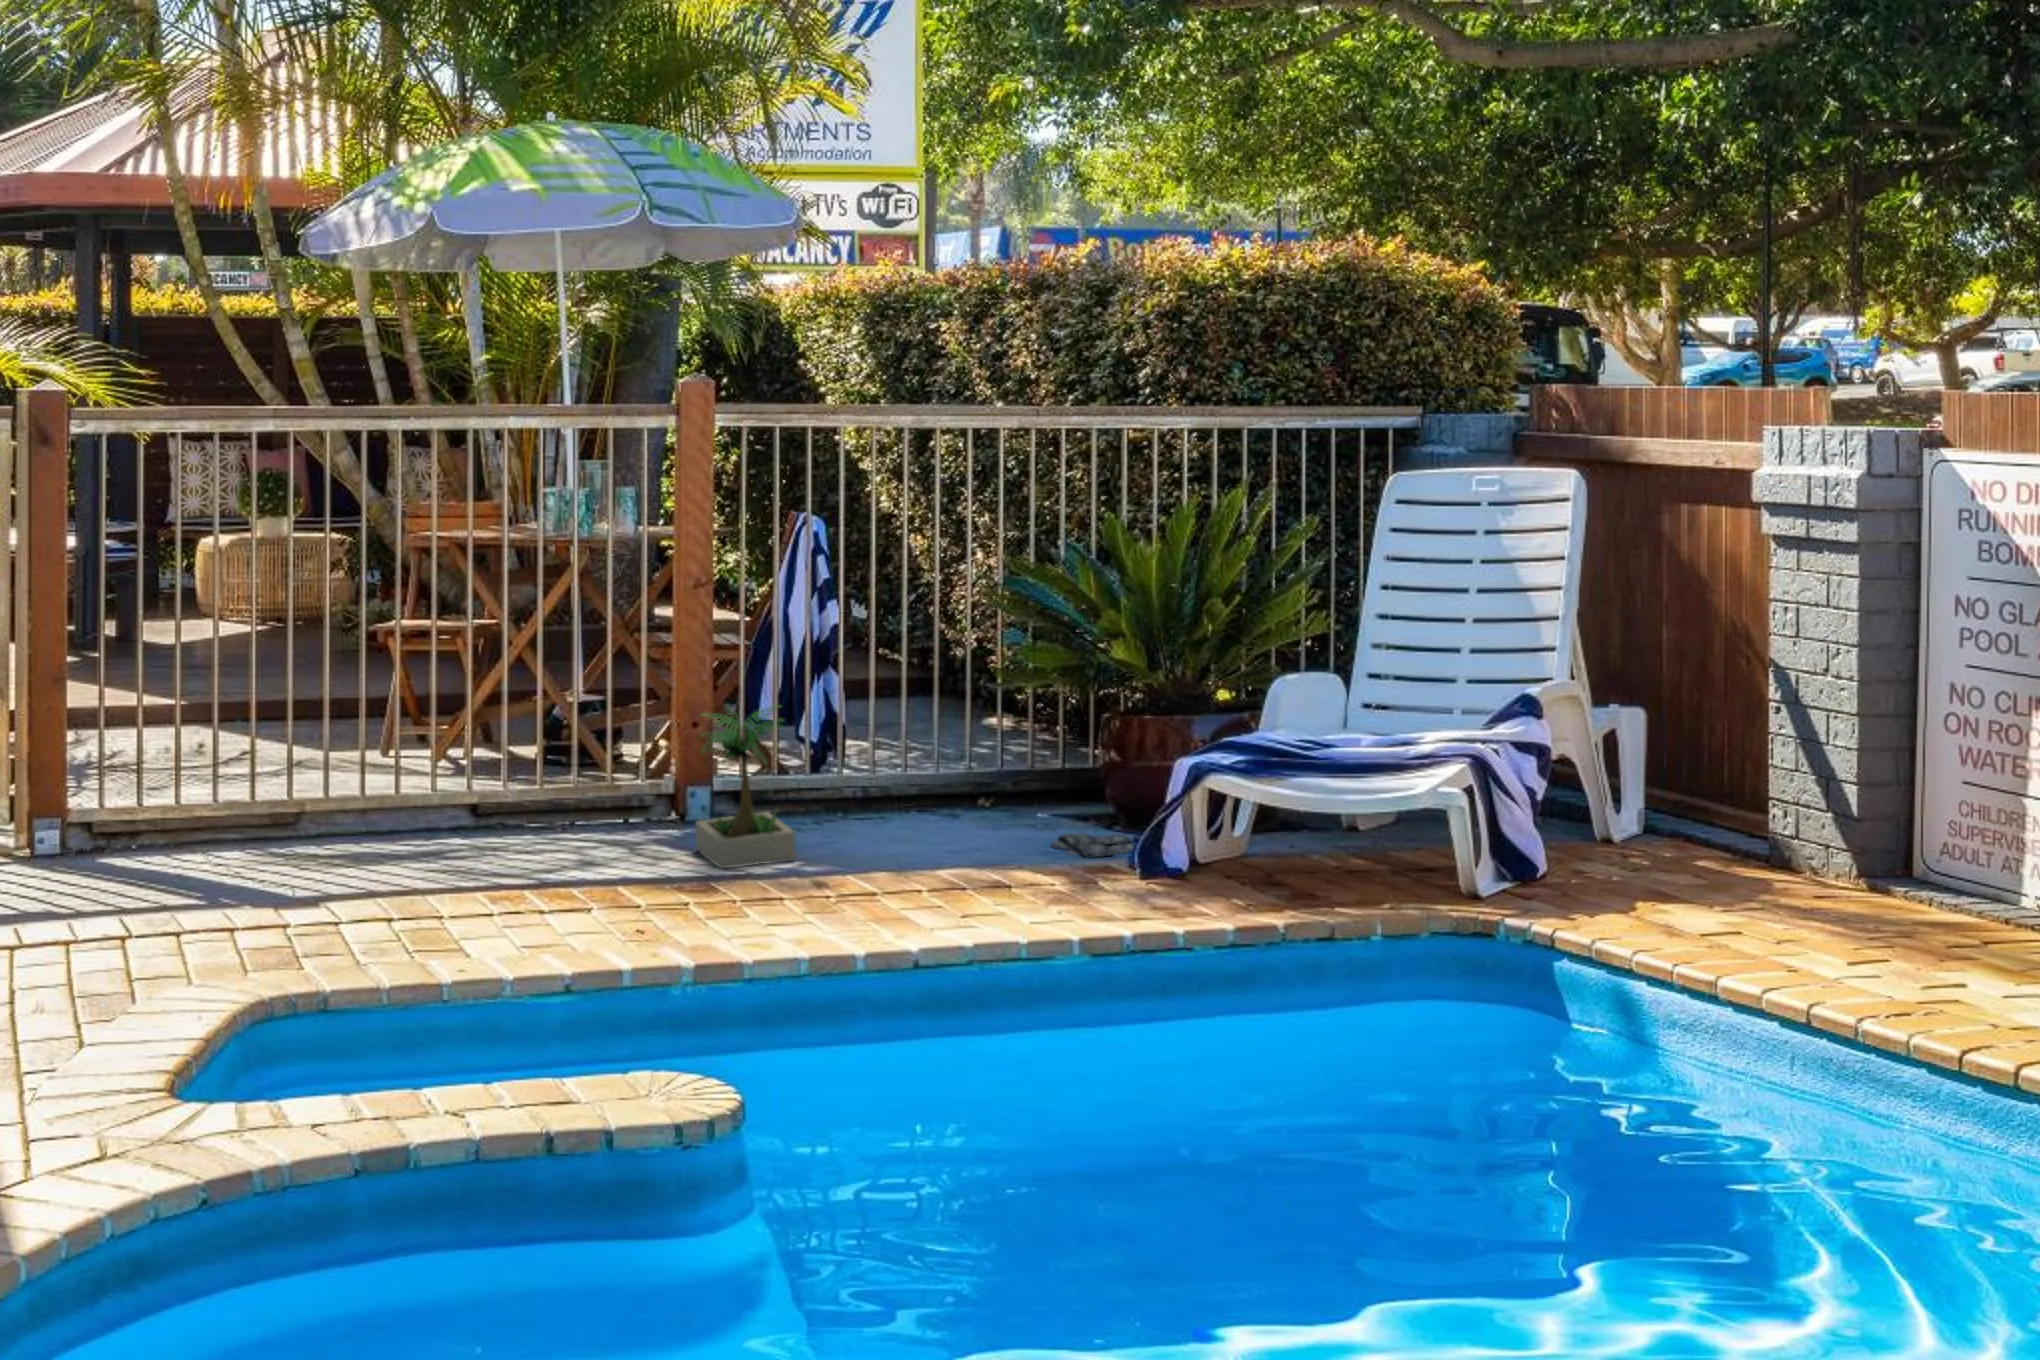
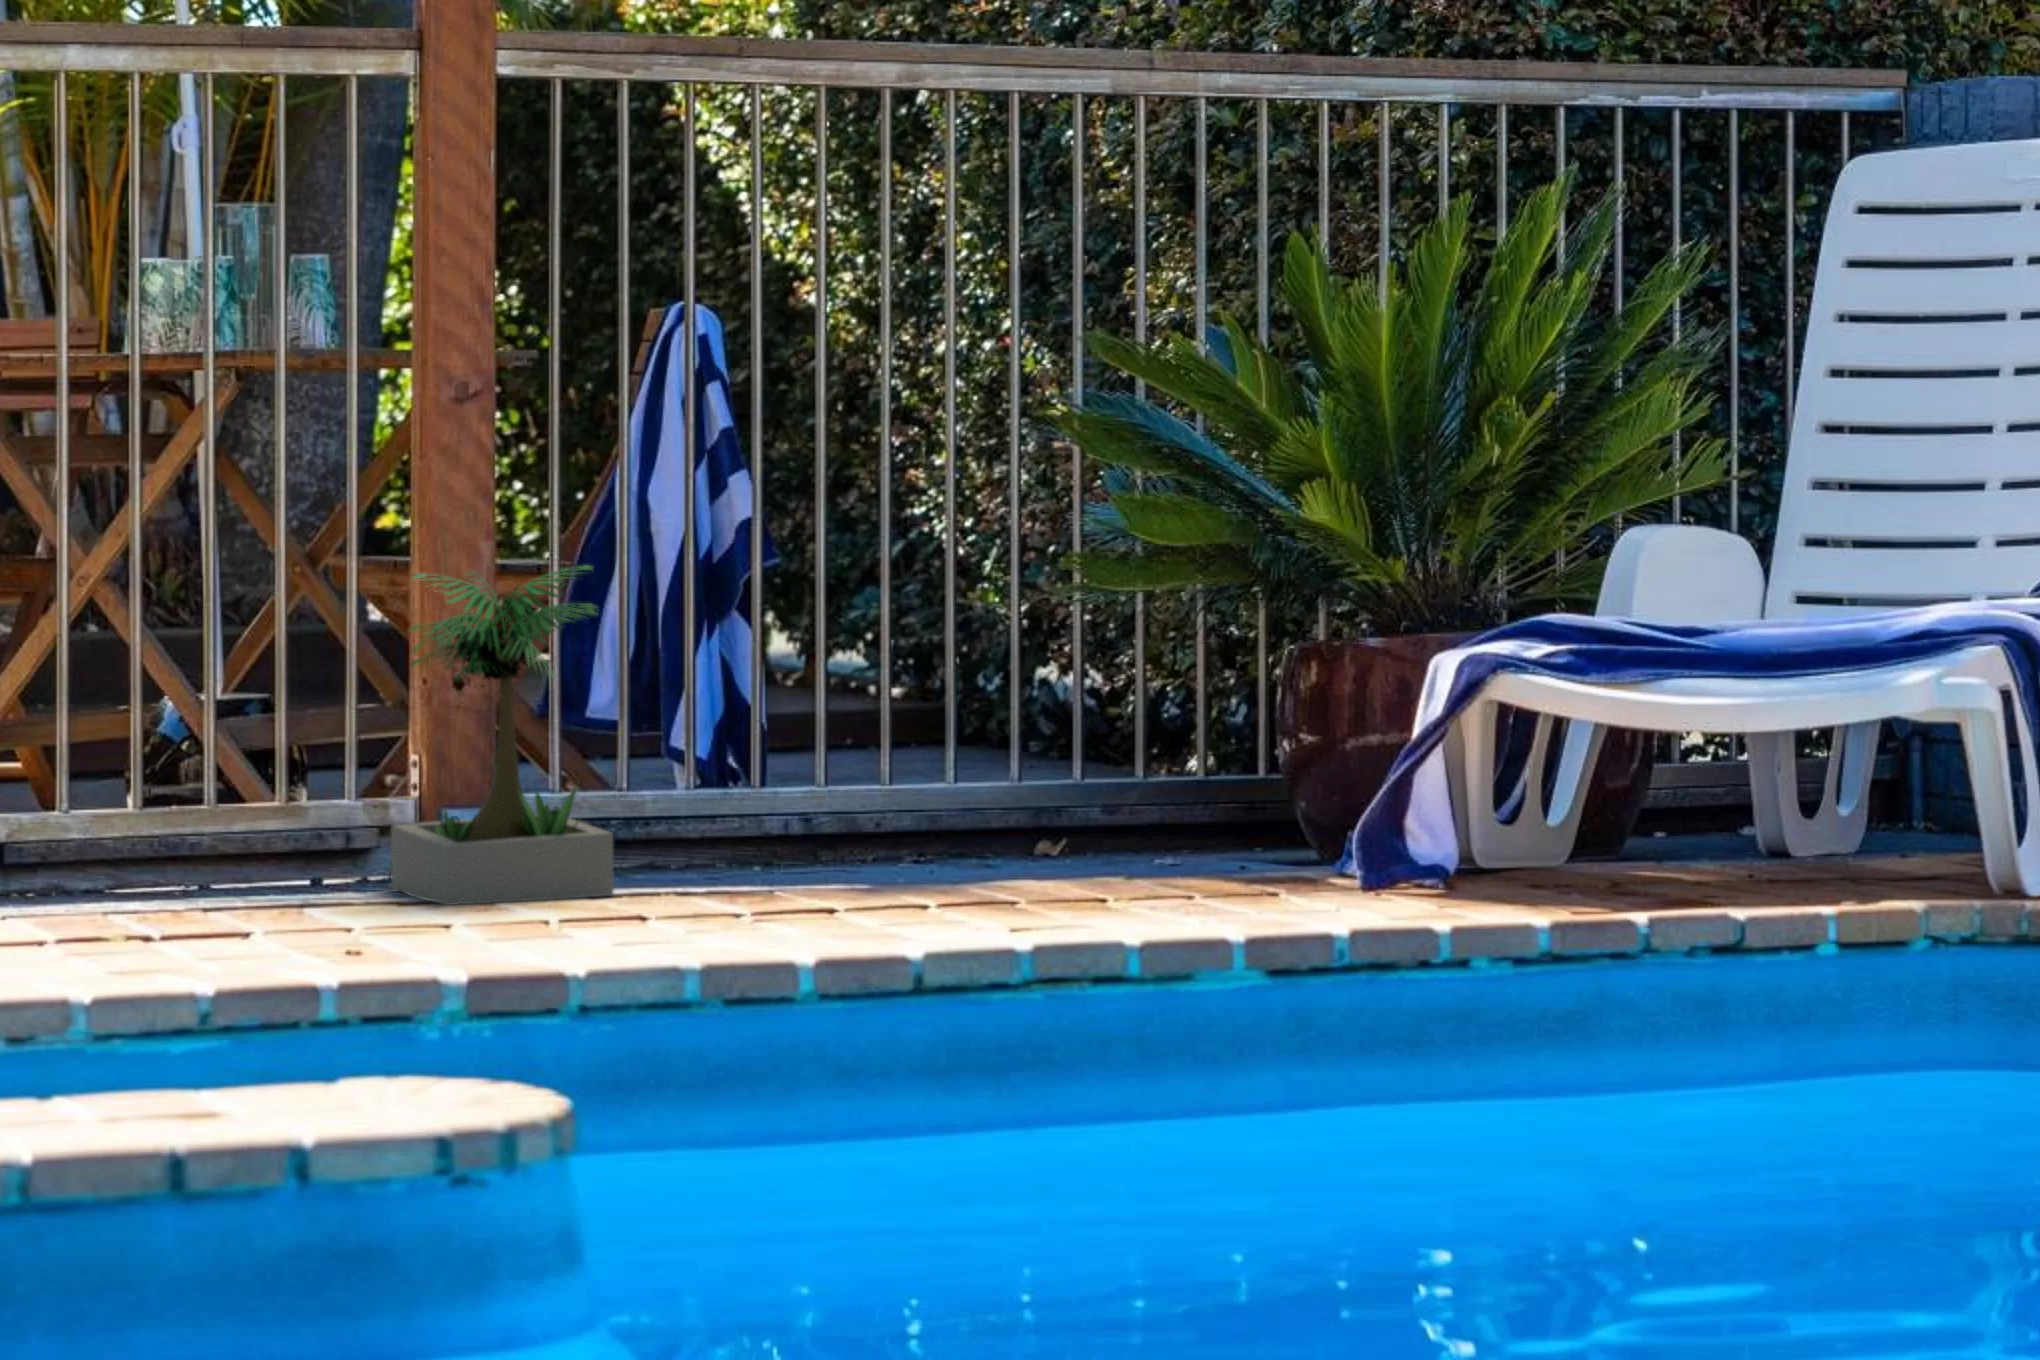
slippers: present [1052,833,1134,858] -> none [1162,855,1354,891]

